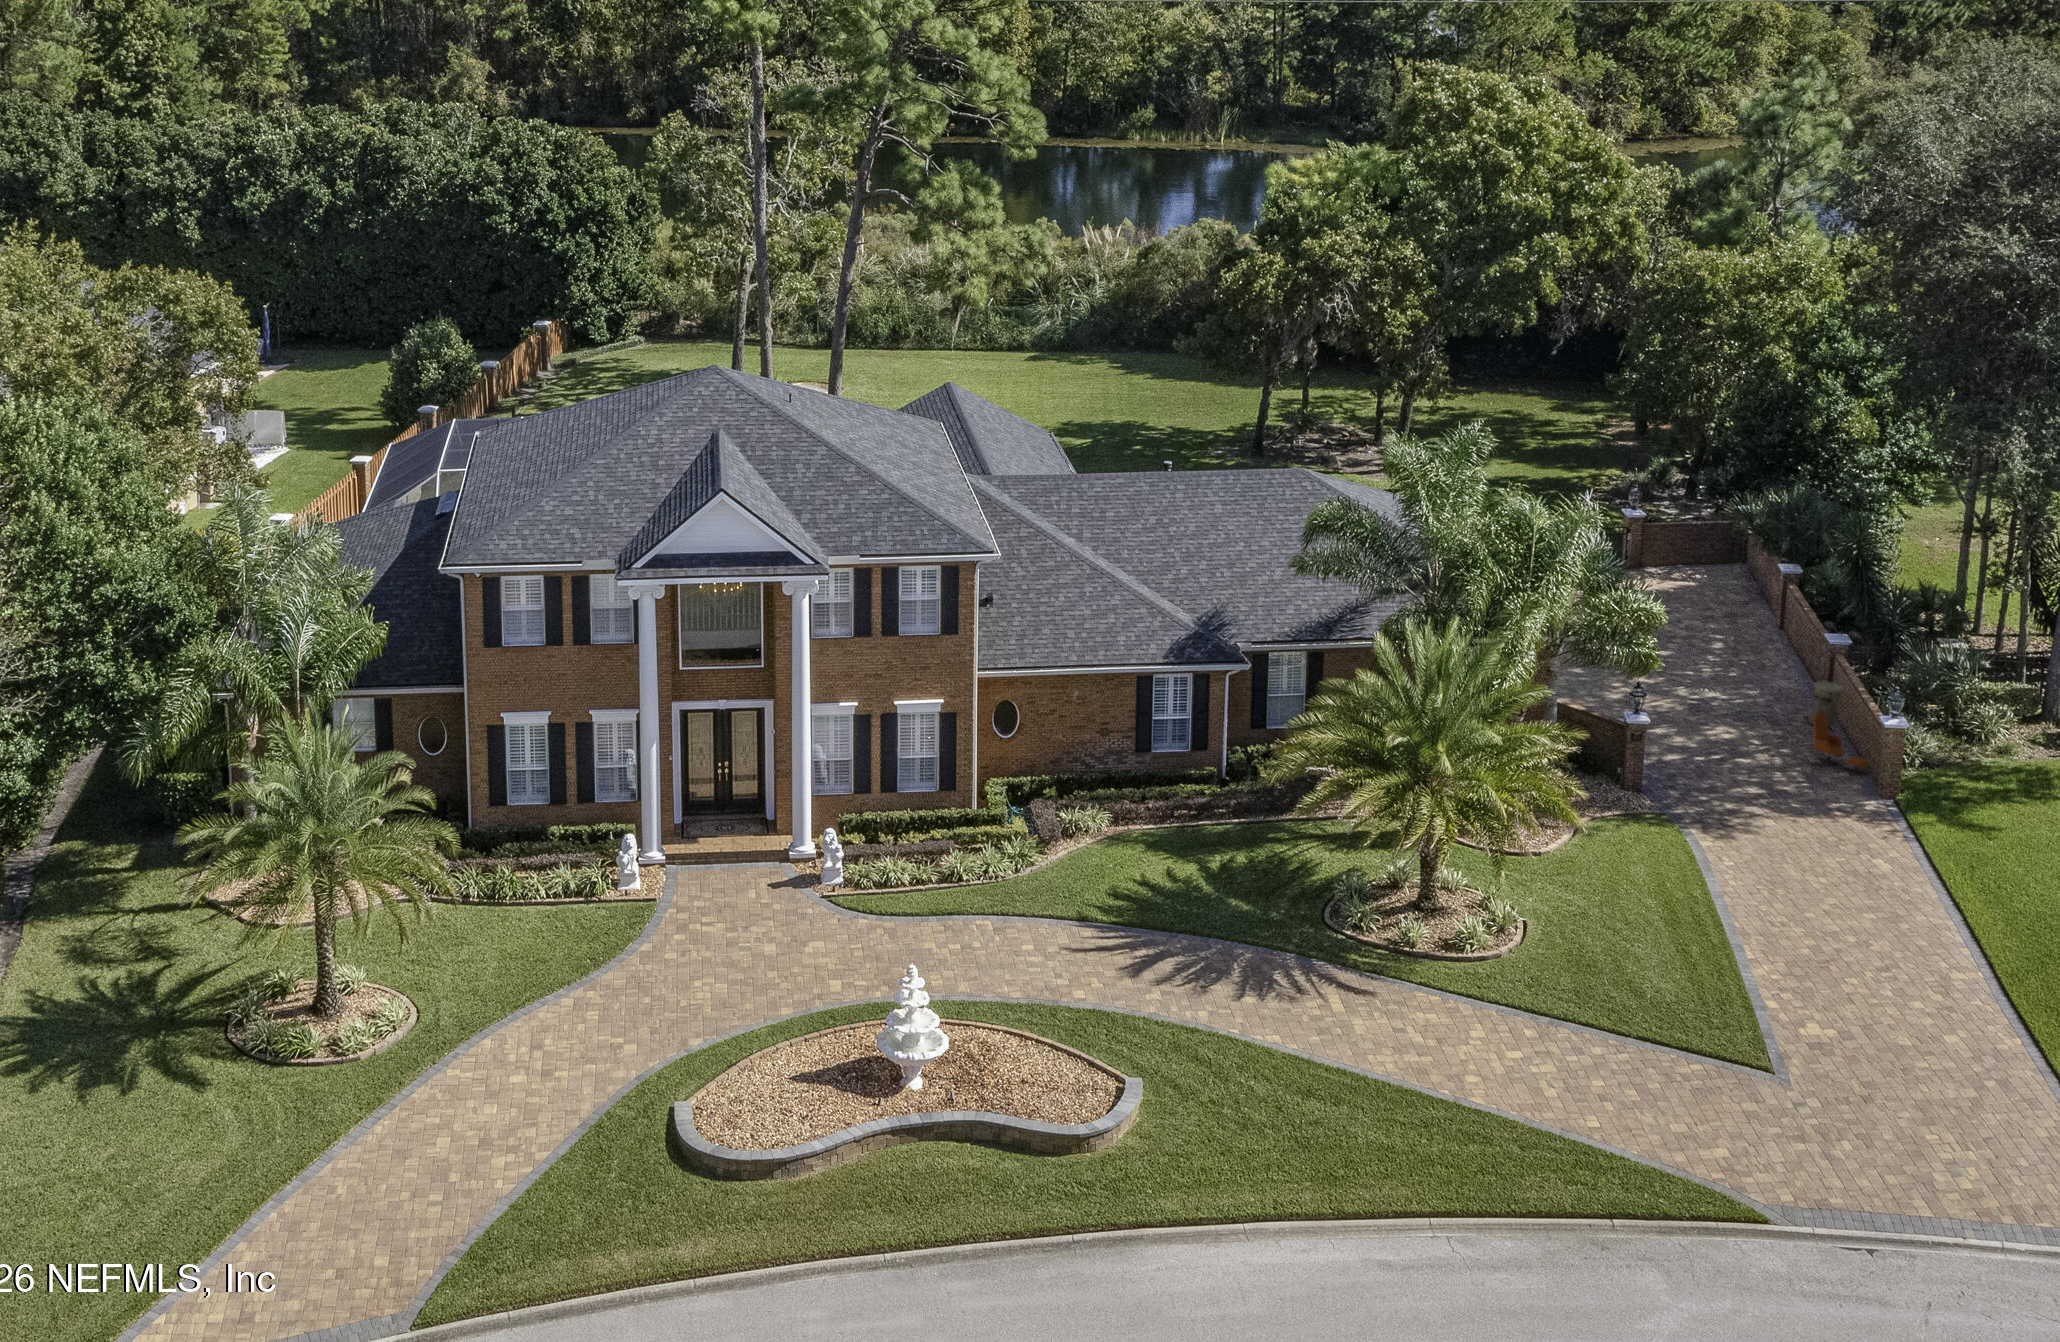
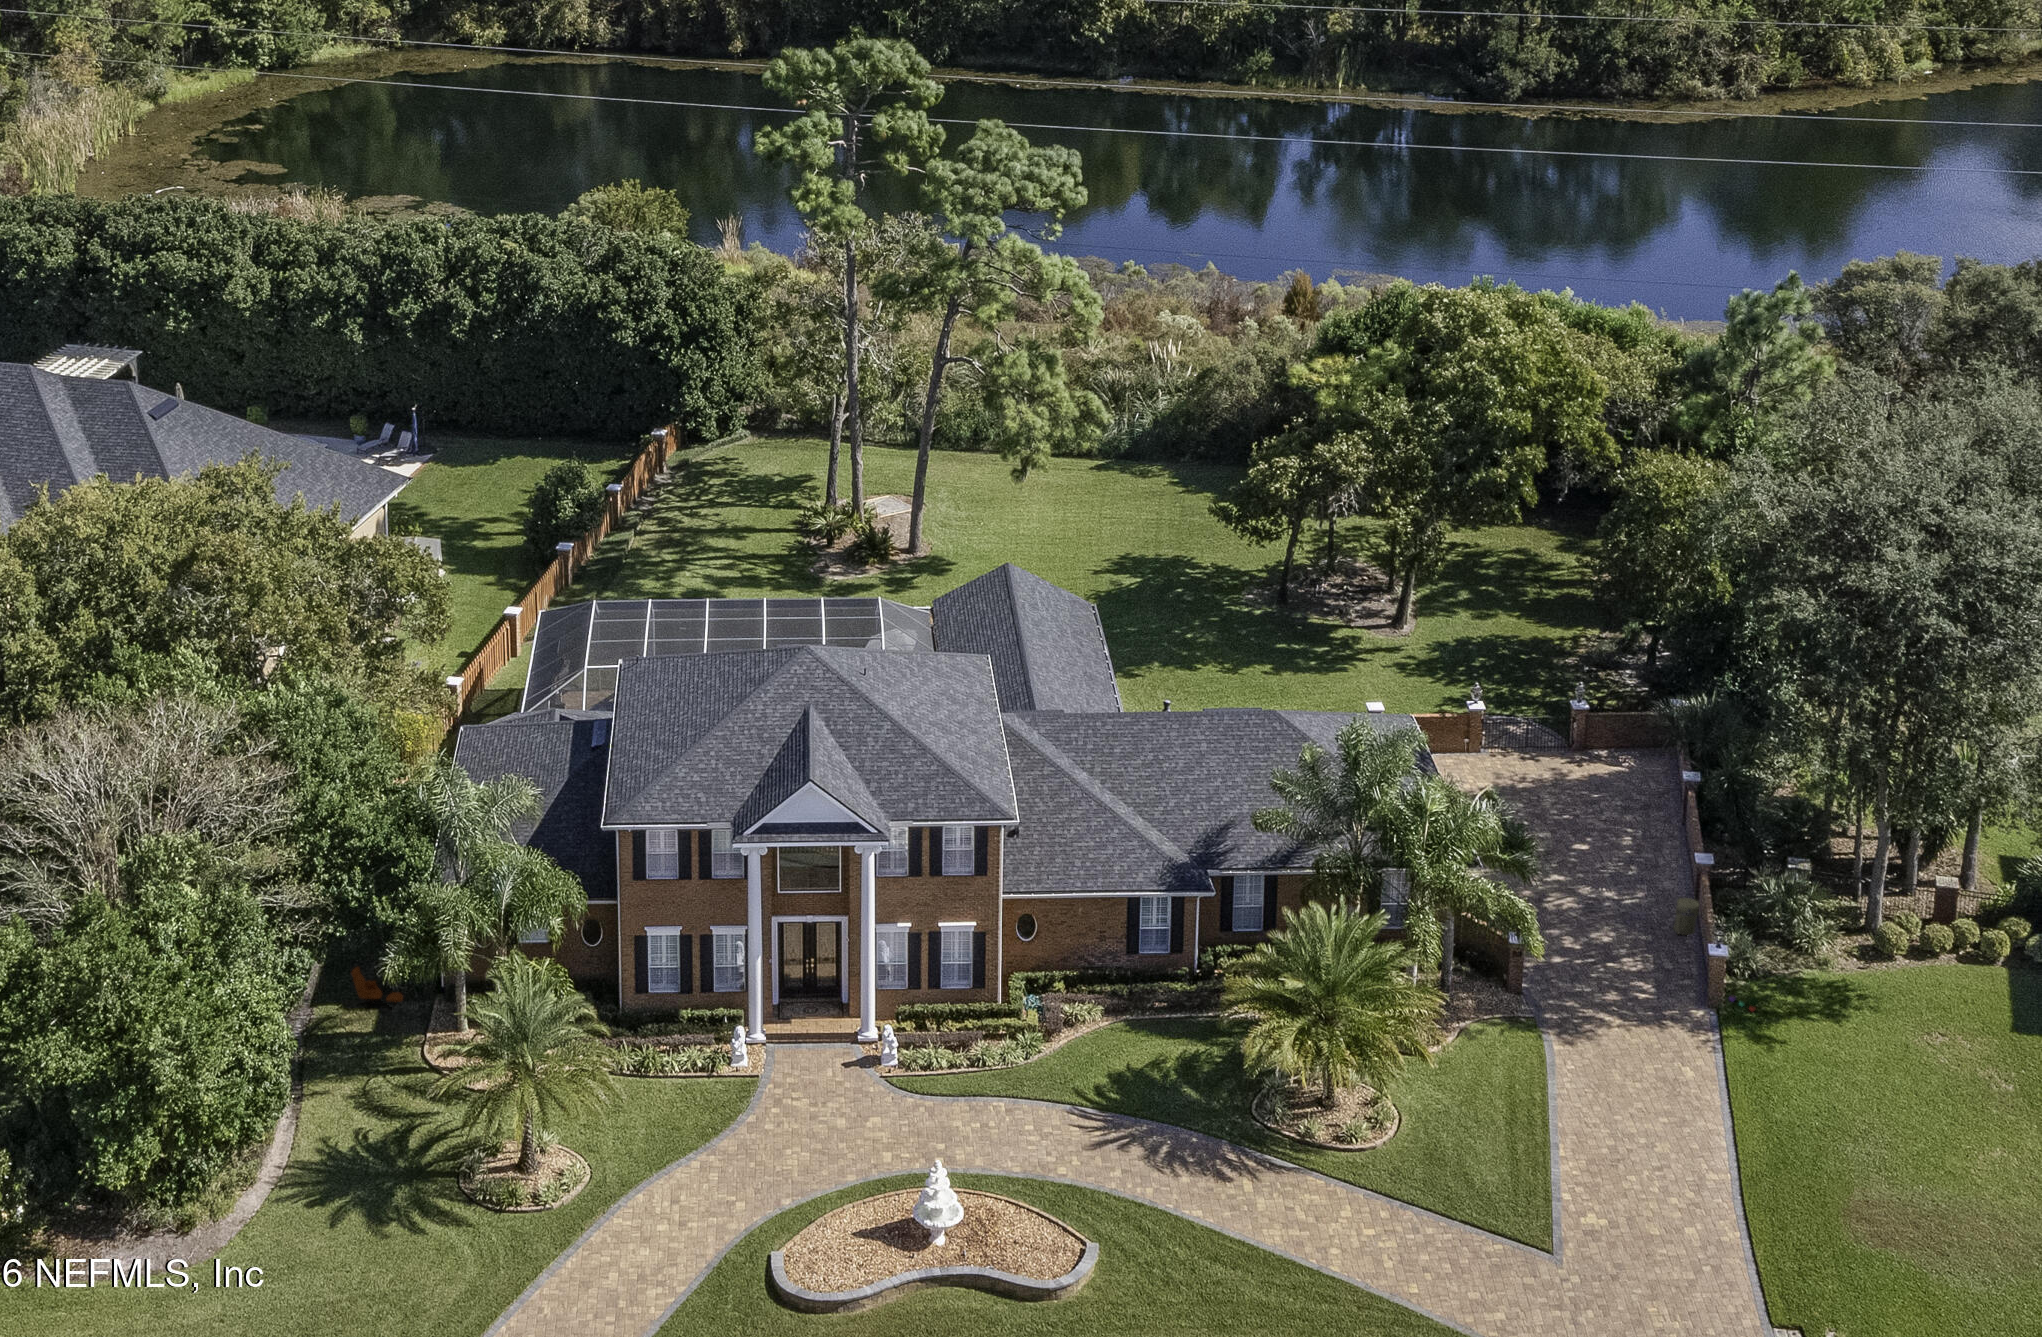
lounge chair: present [1813,712,1868,772] -> present [352,967,403,1005]
potted plant: none [1904,761,1946,803] -> present [1729,979,1758,1011]

